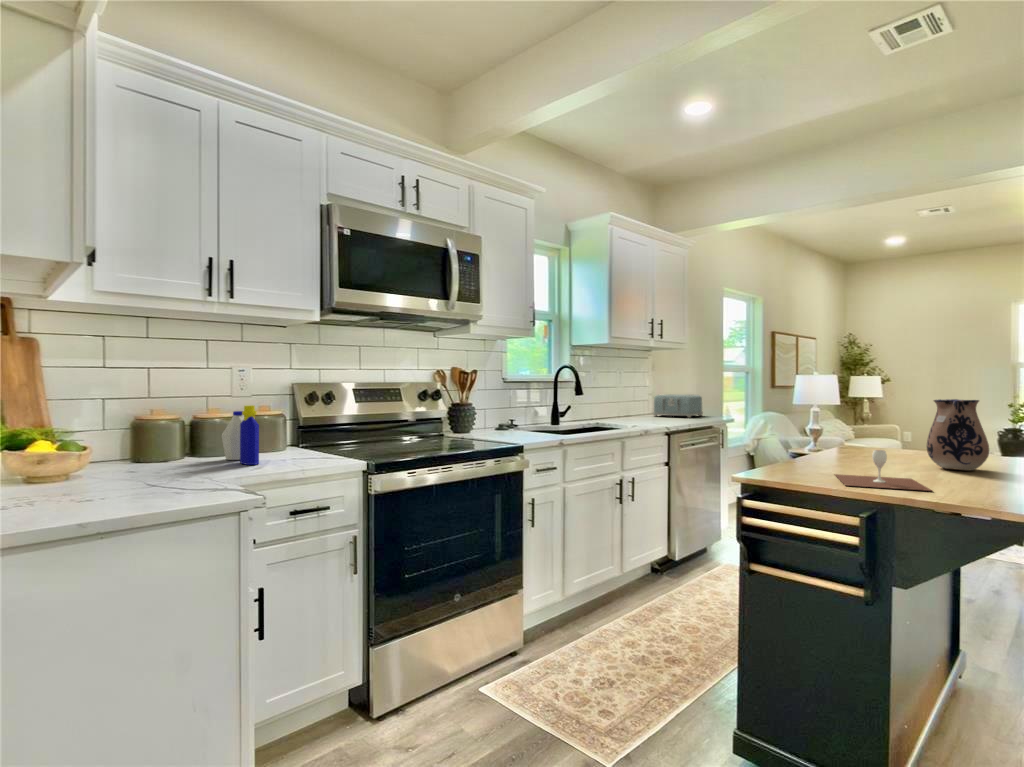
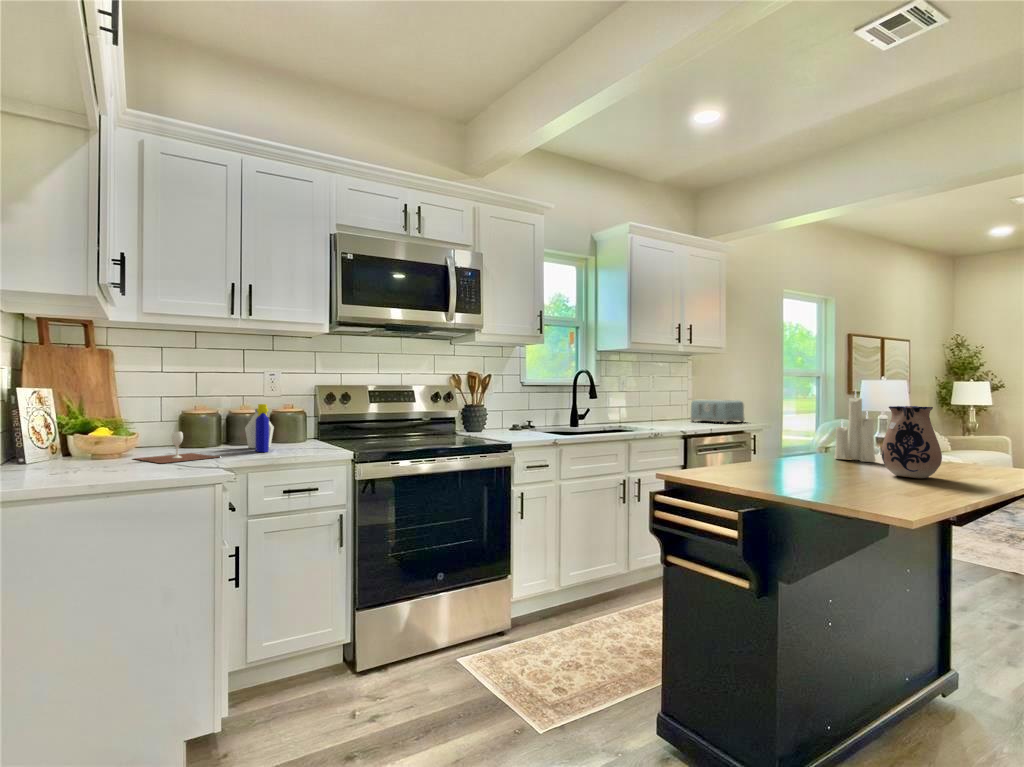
candle: none [853,379,895,455] -> present [834,395,875,462]
wine glass: present [835,450,932,491] -> present [135,432,217,463]

